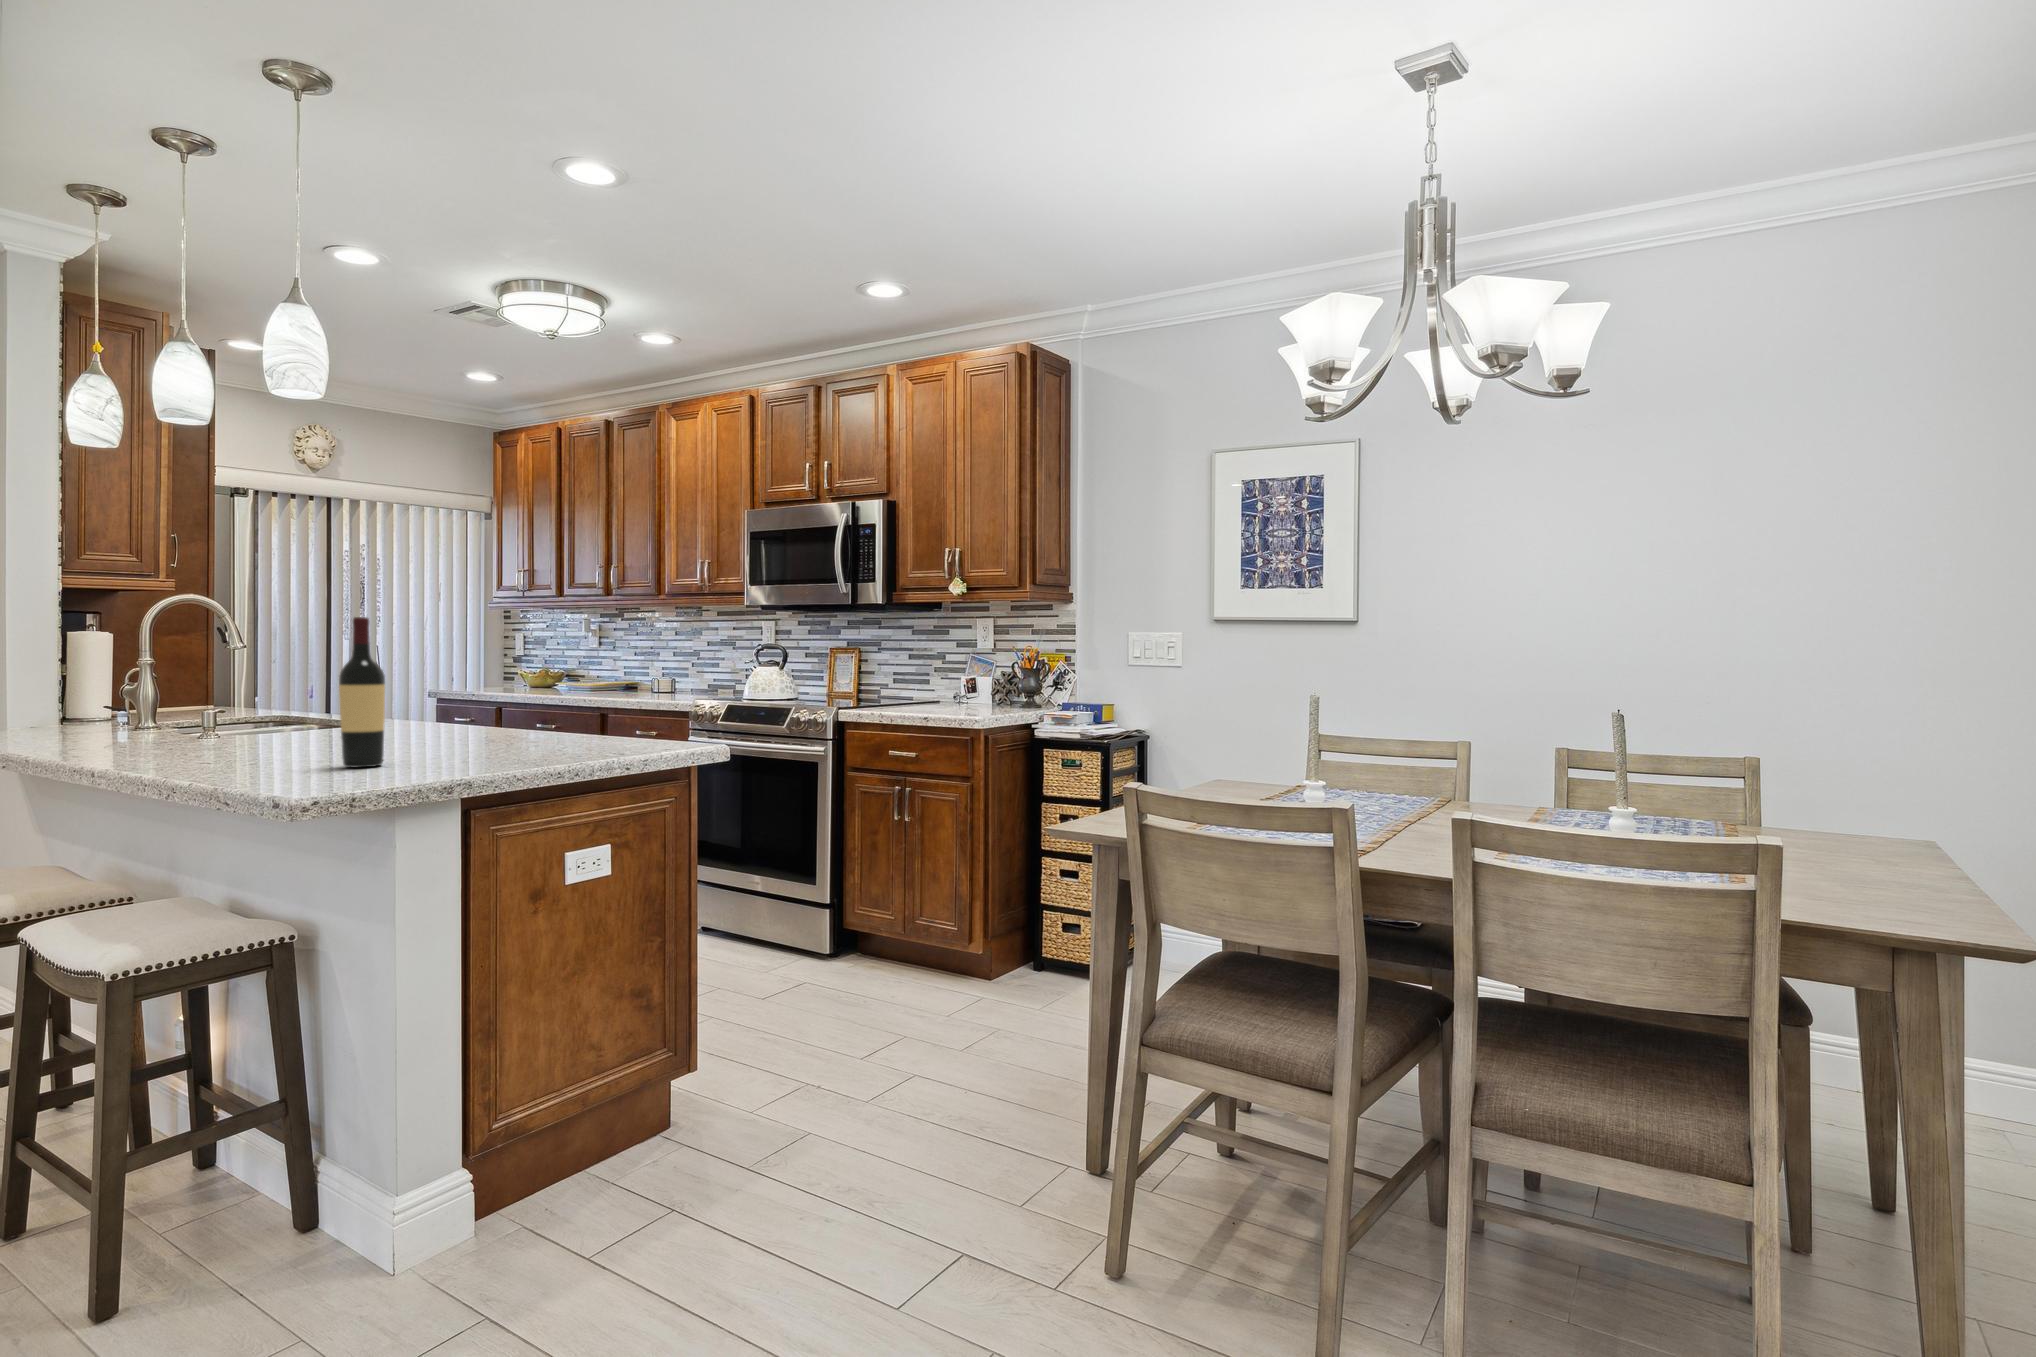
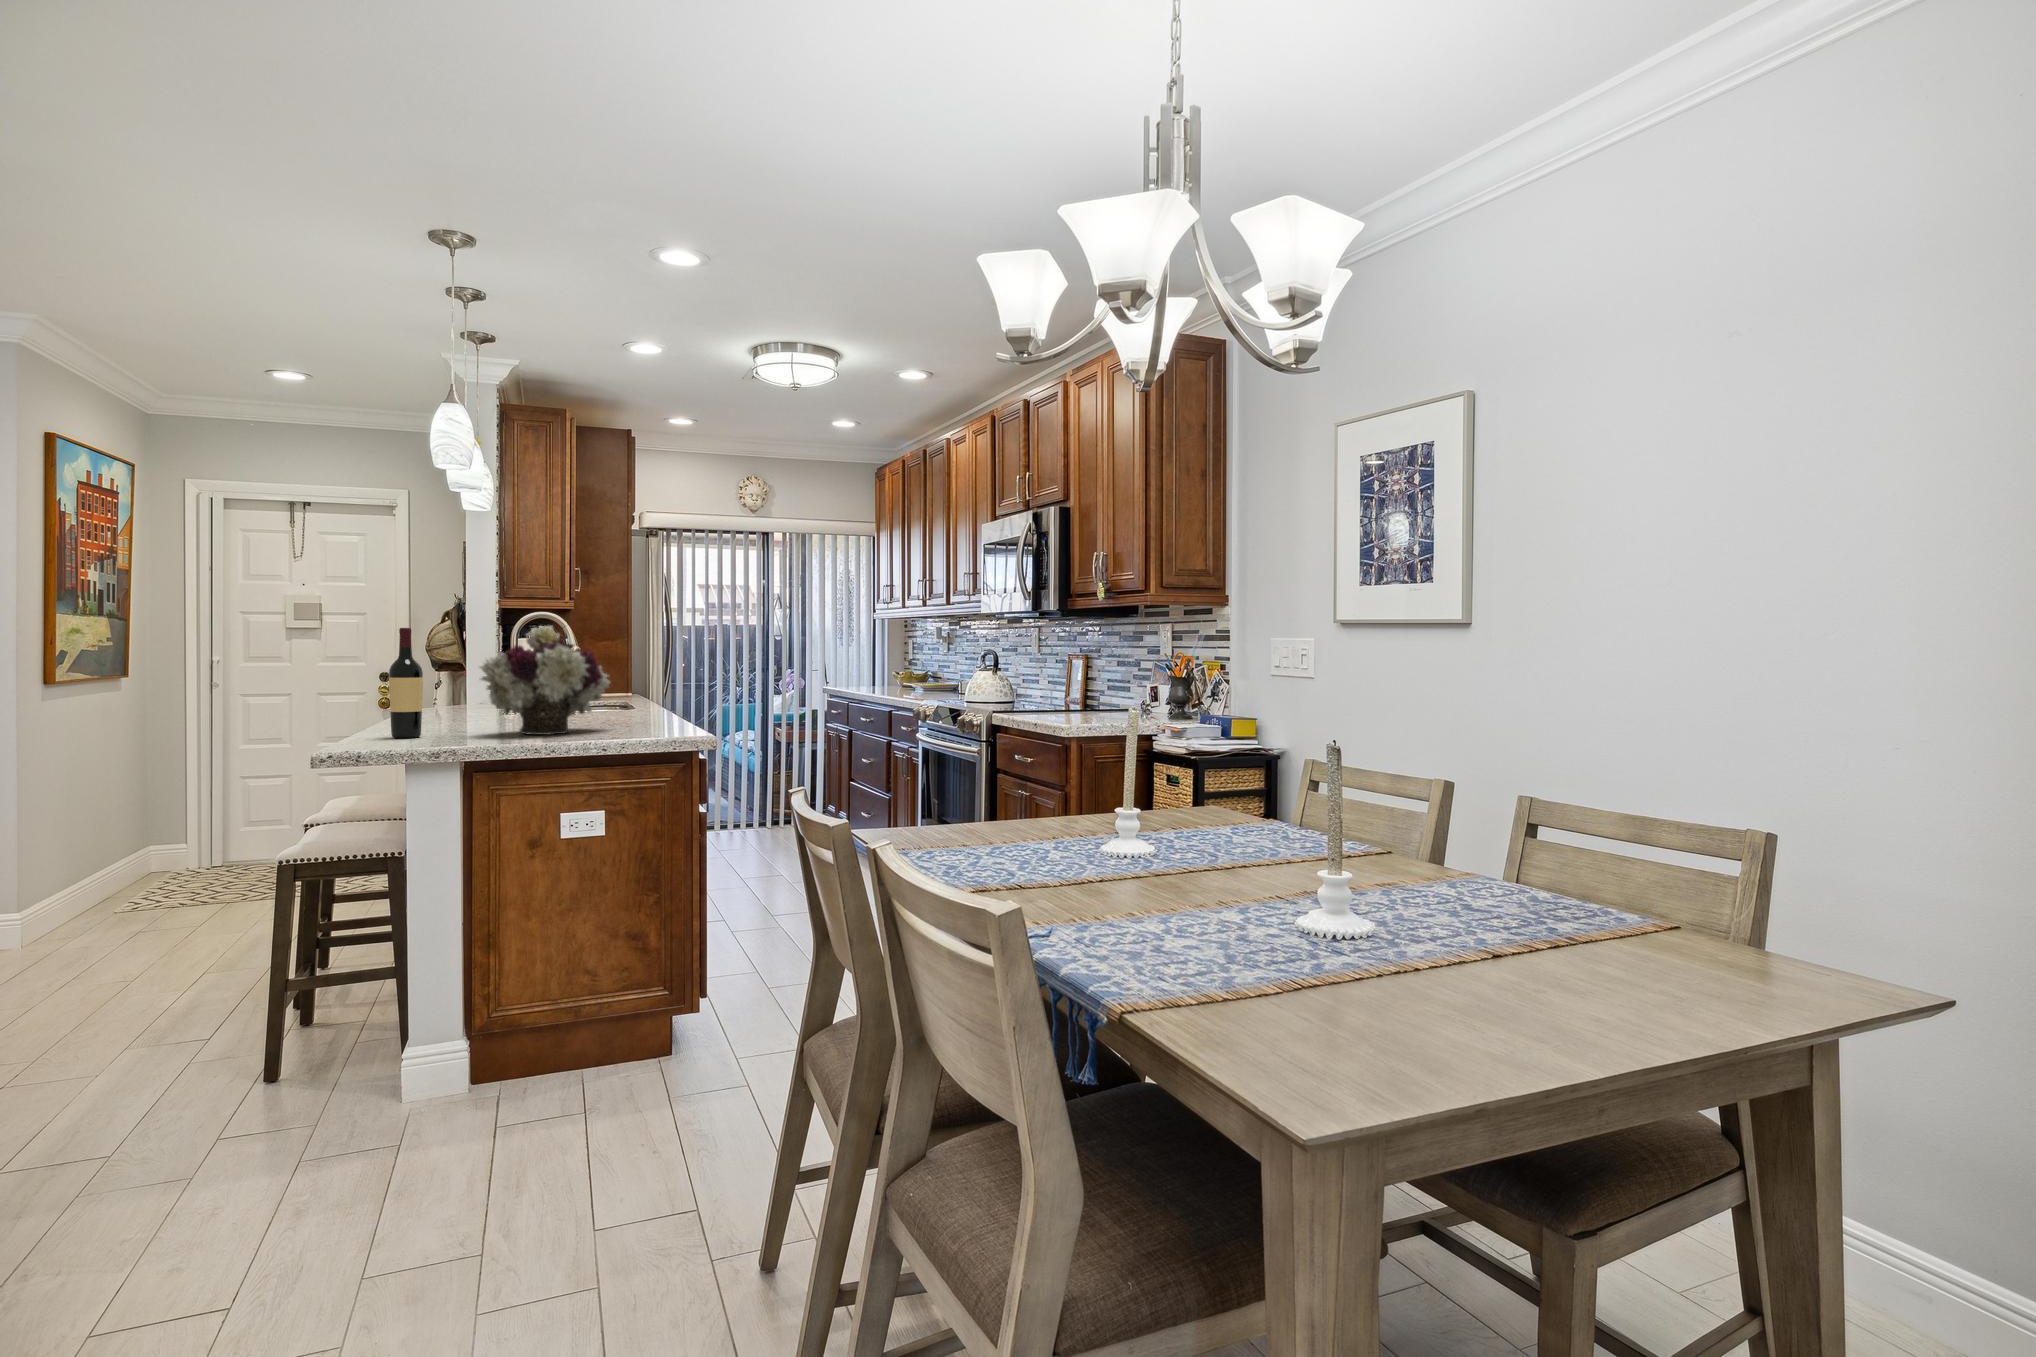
flower arrangement: none [455,616,601,753] -> present [480,626,610,735]

